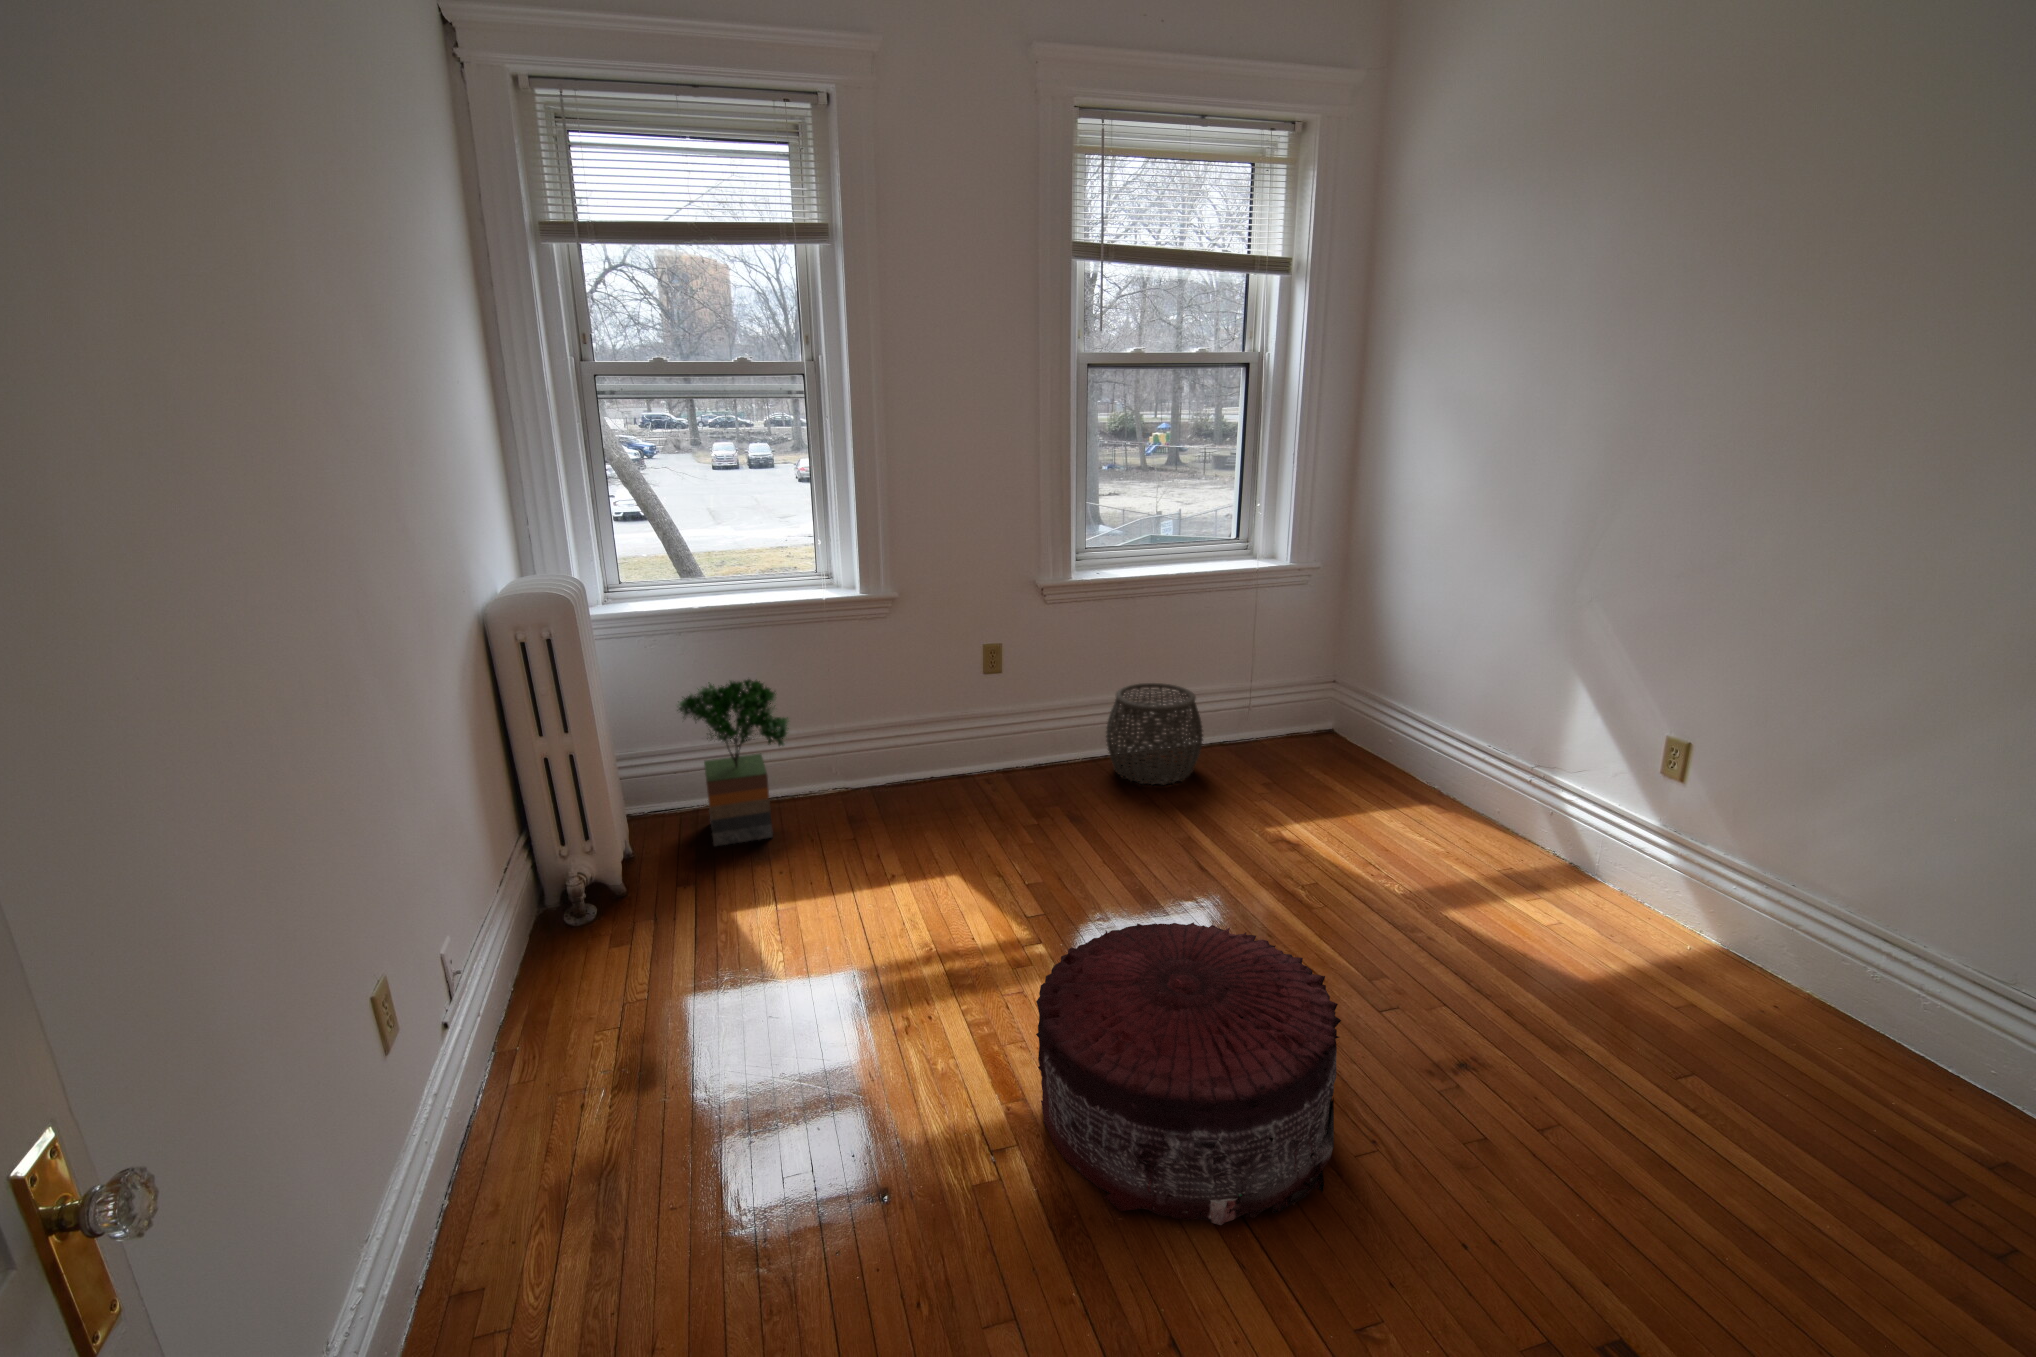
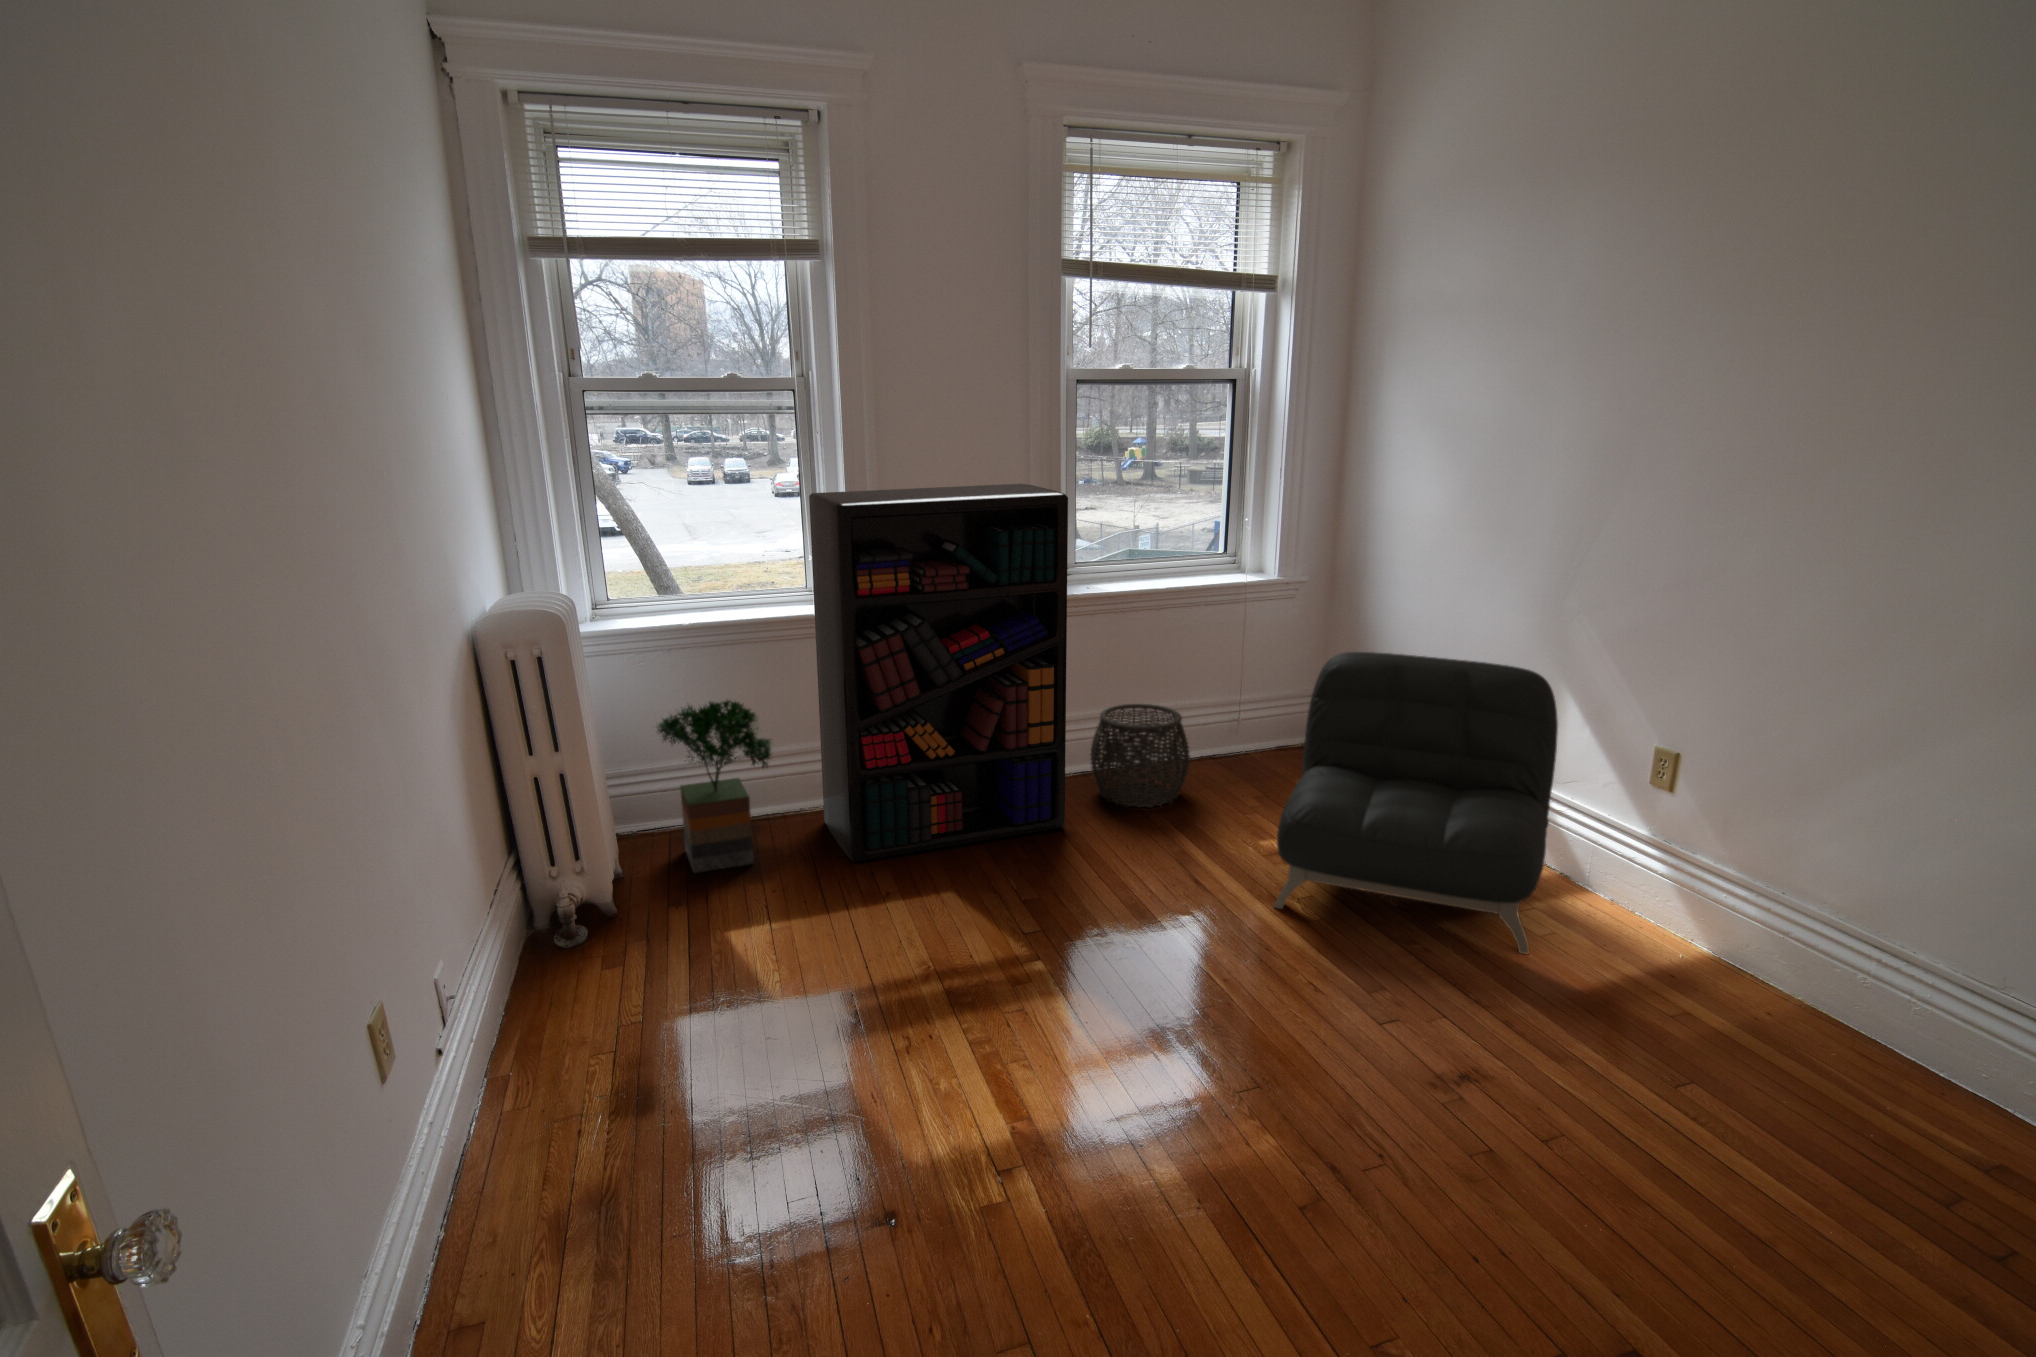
bookshelf: none [827,467,1081,838] -> present [809,484,1068,862]
armchair: none [1280,637,1580,957] -> present [1274,652,1558,955]
pouf: present [1036,922,1341,1225] -> none [1054,918,1337,1178]

